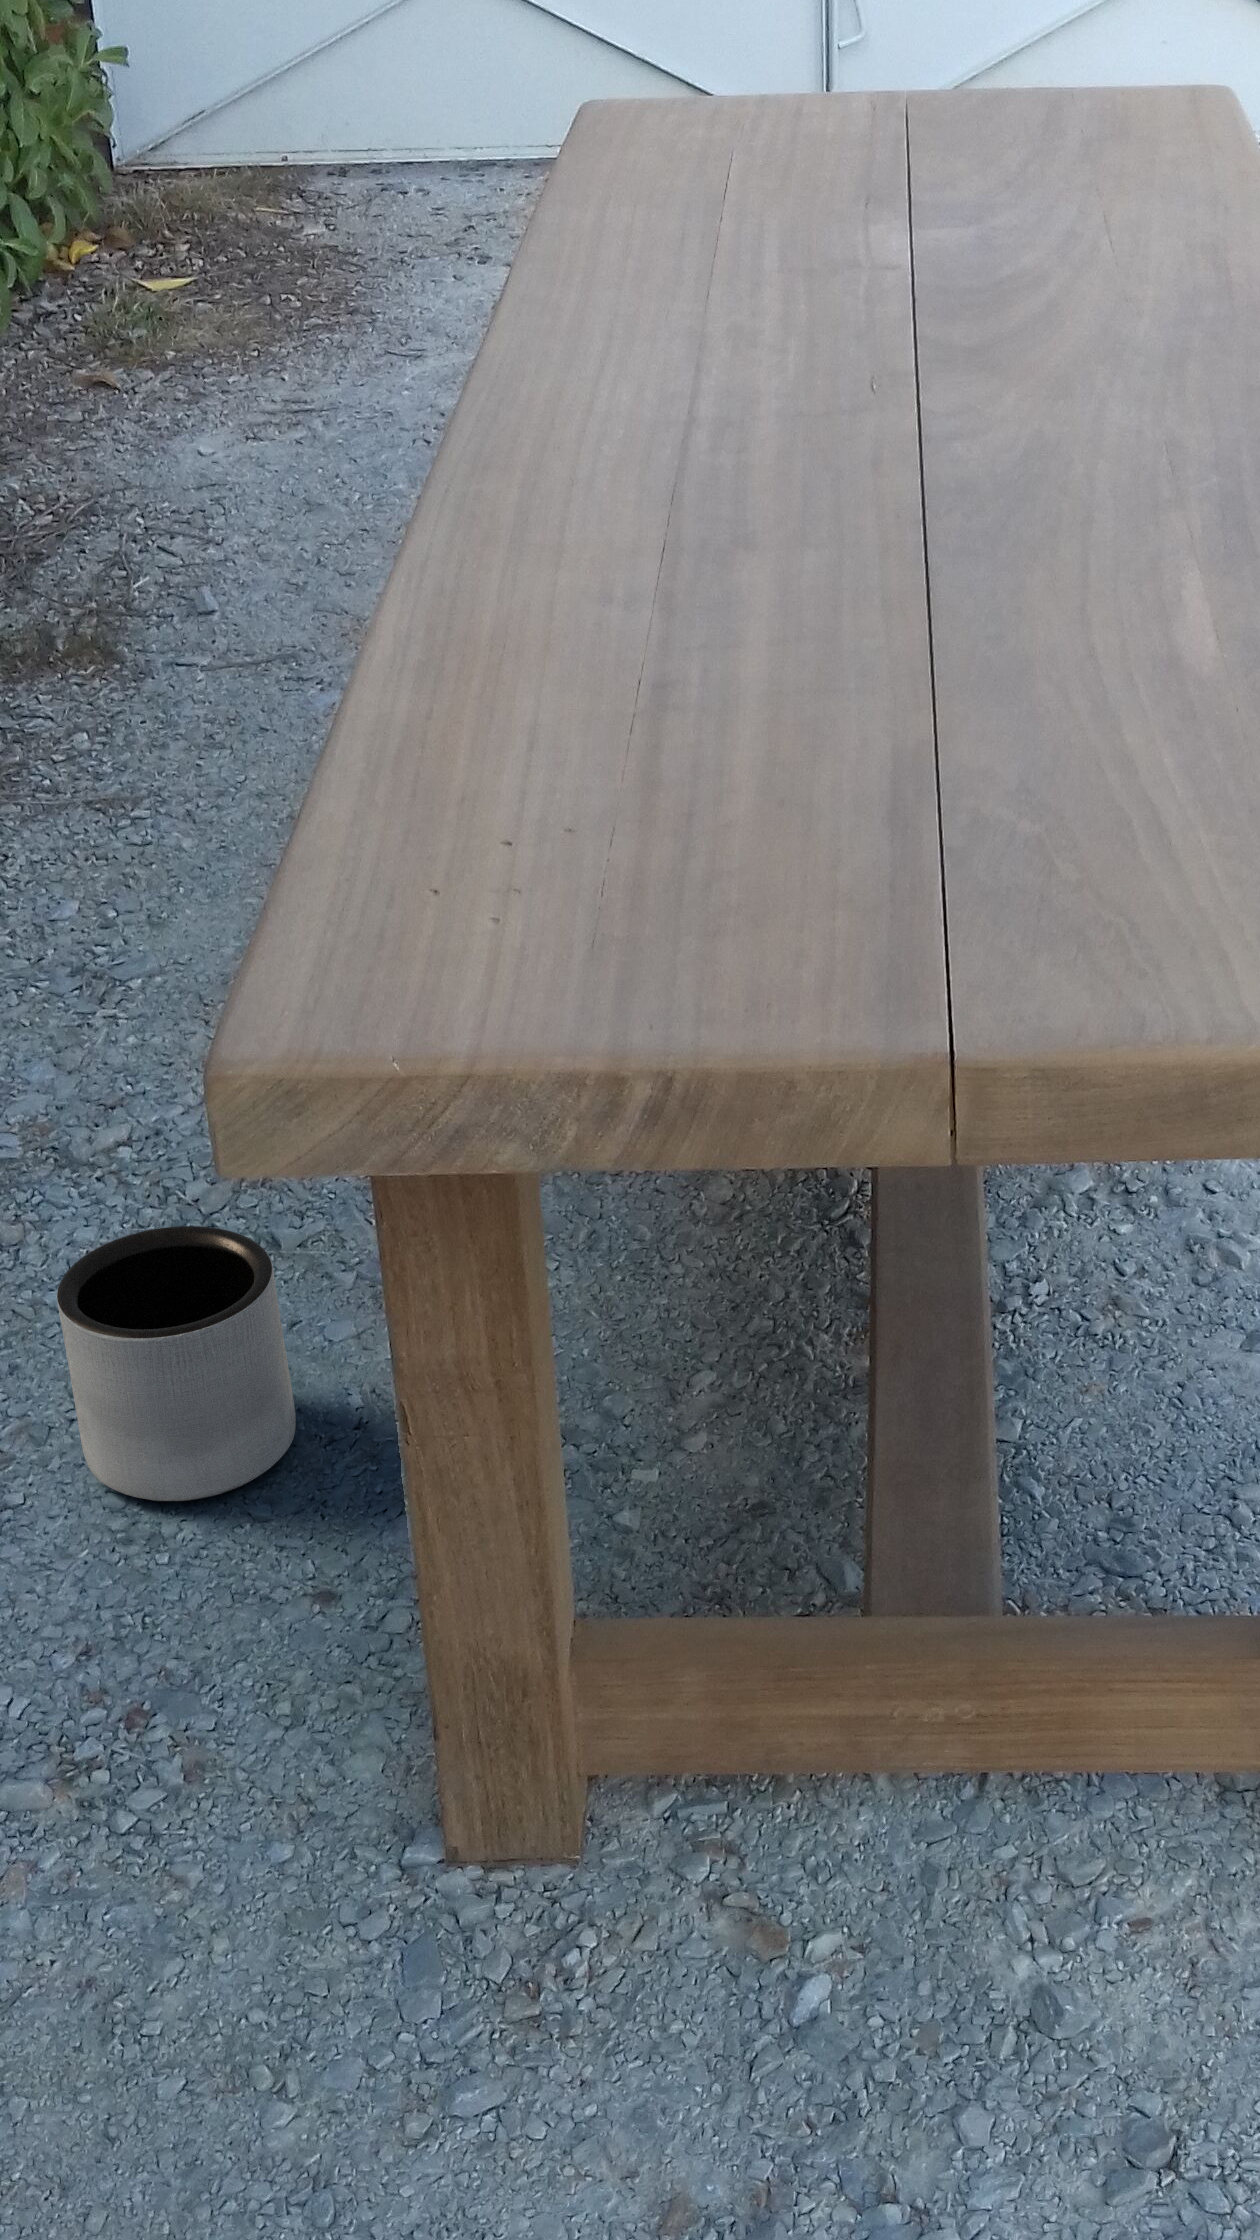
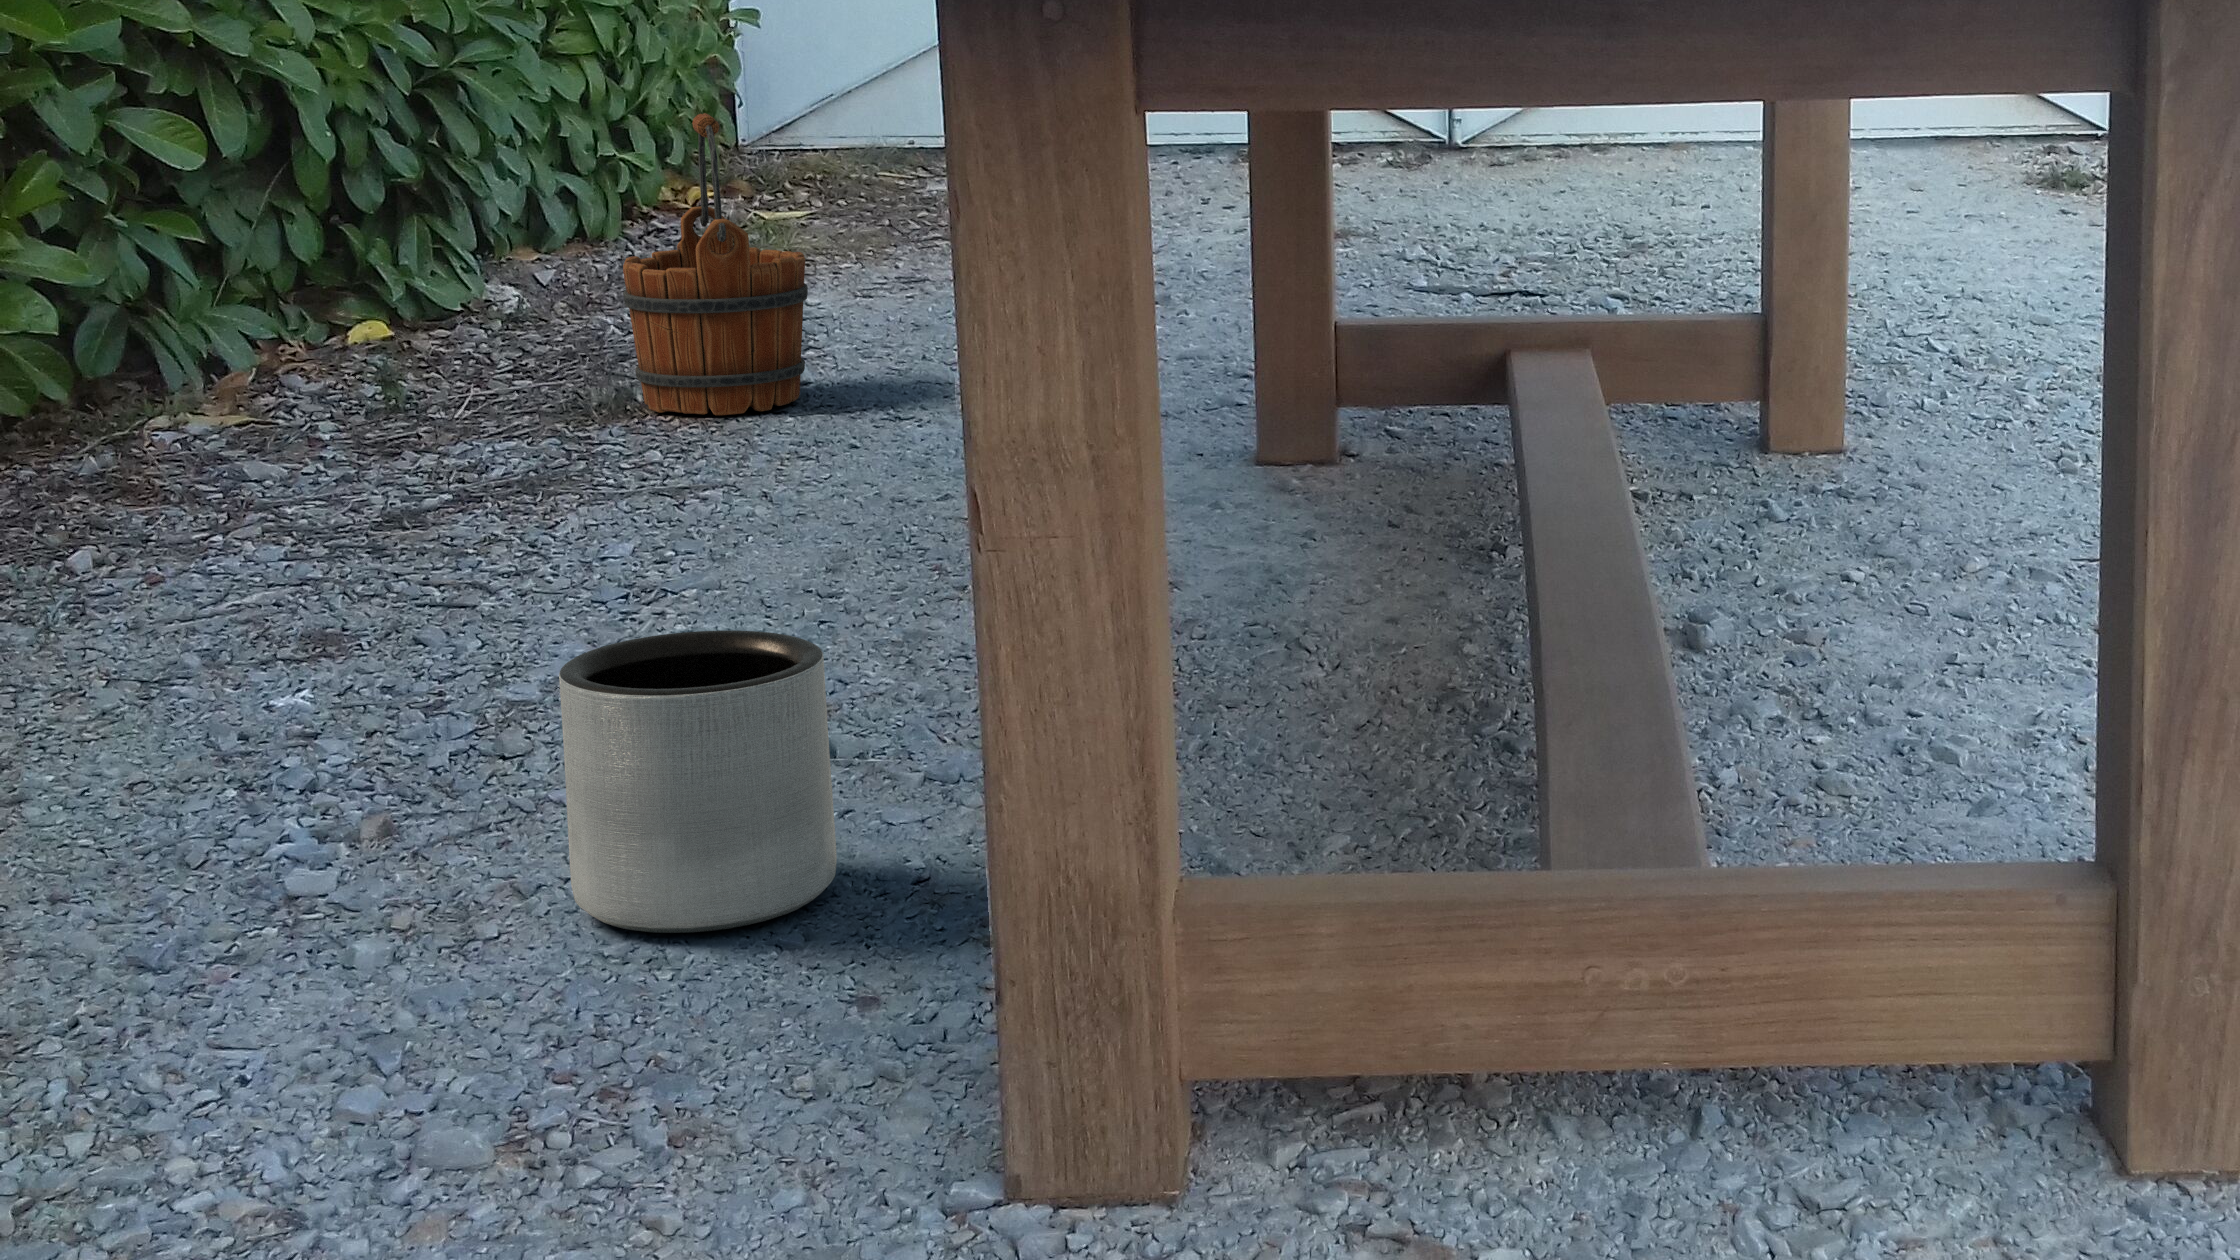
wooden bucket: none [50,369,225,664] -> present [623,113,808,415]

